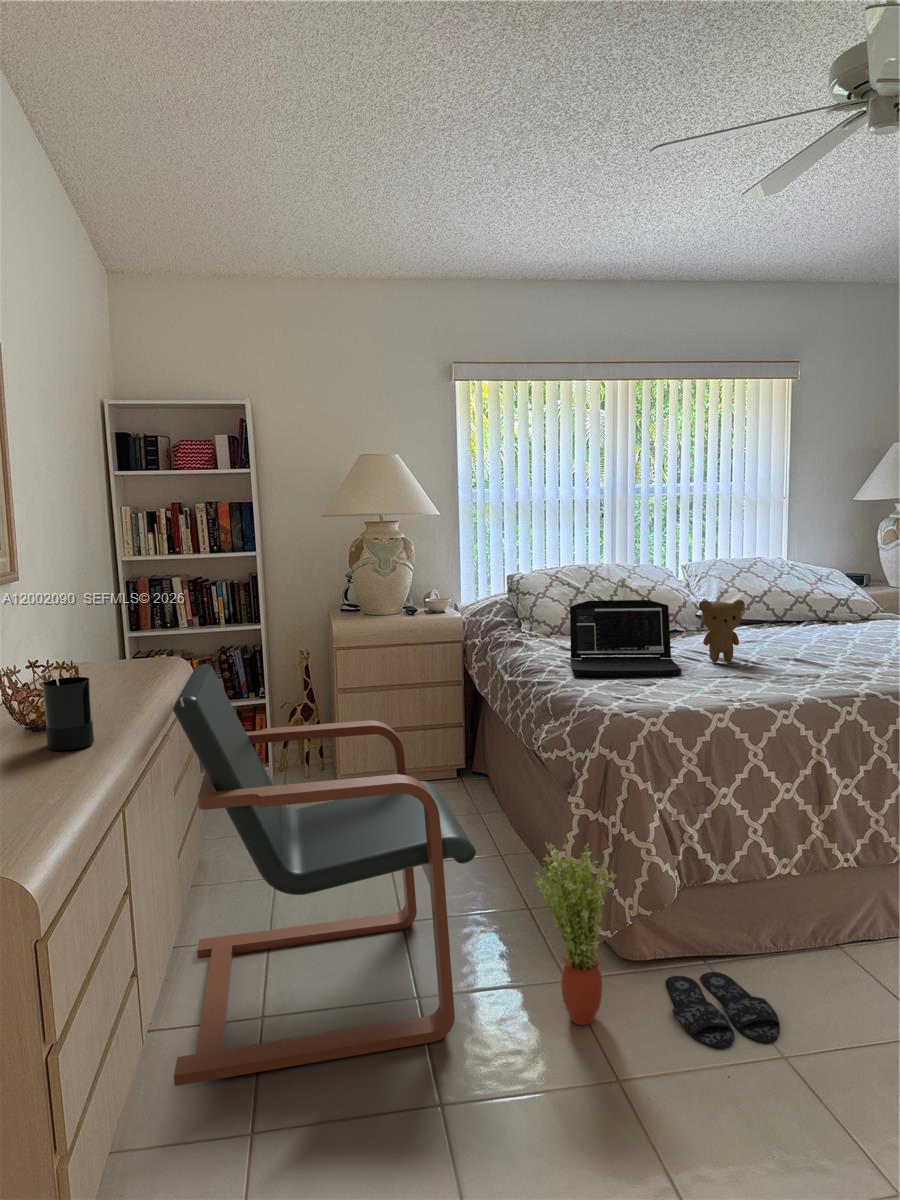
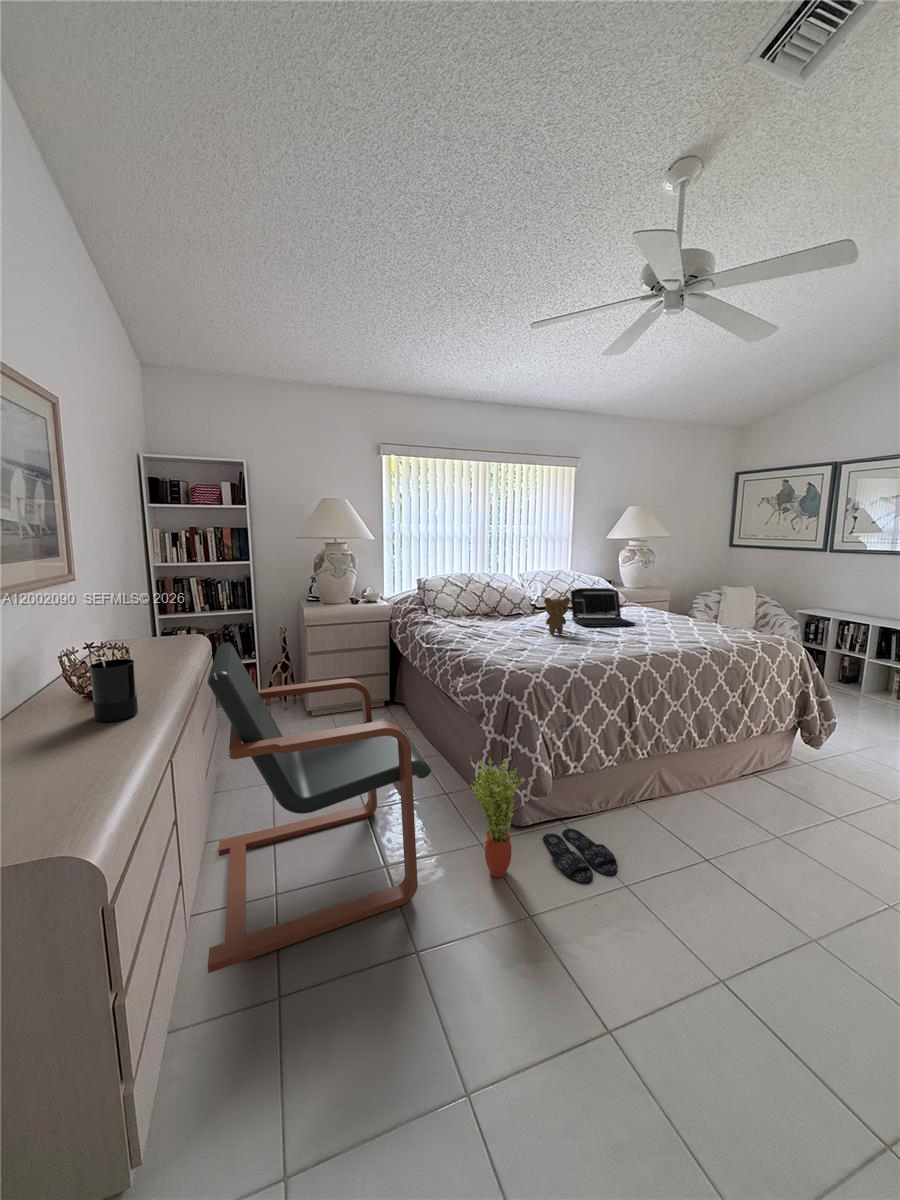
laptop: present [570,600,681,677] -> present [571,588,635,627]

